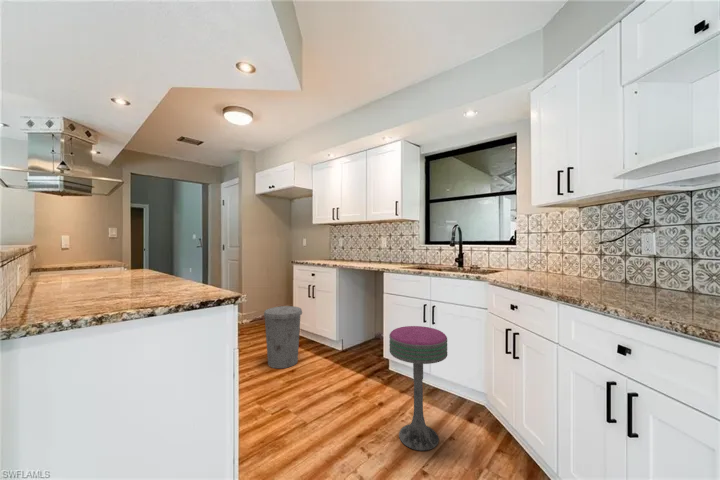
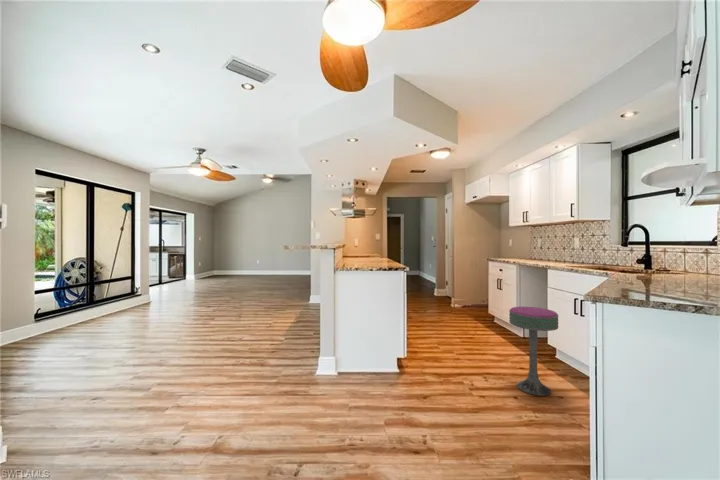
trash can: present [264,306,302,368] -> none [454,290,483,335]

